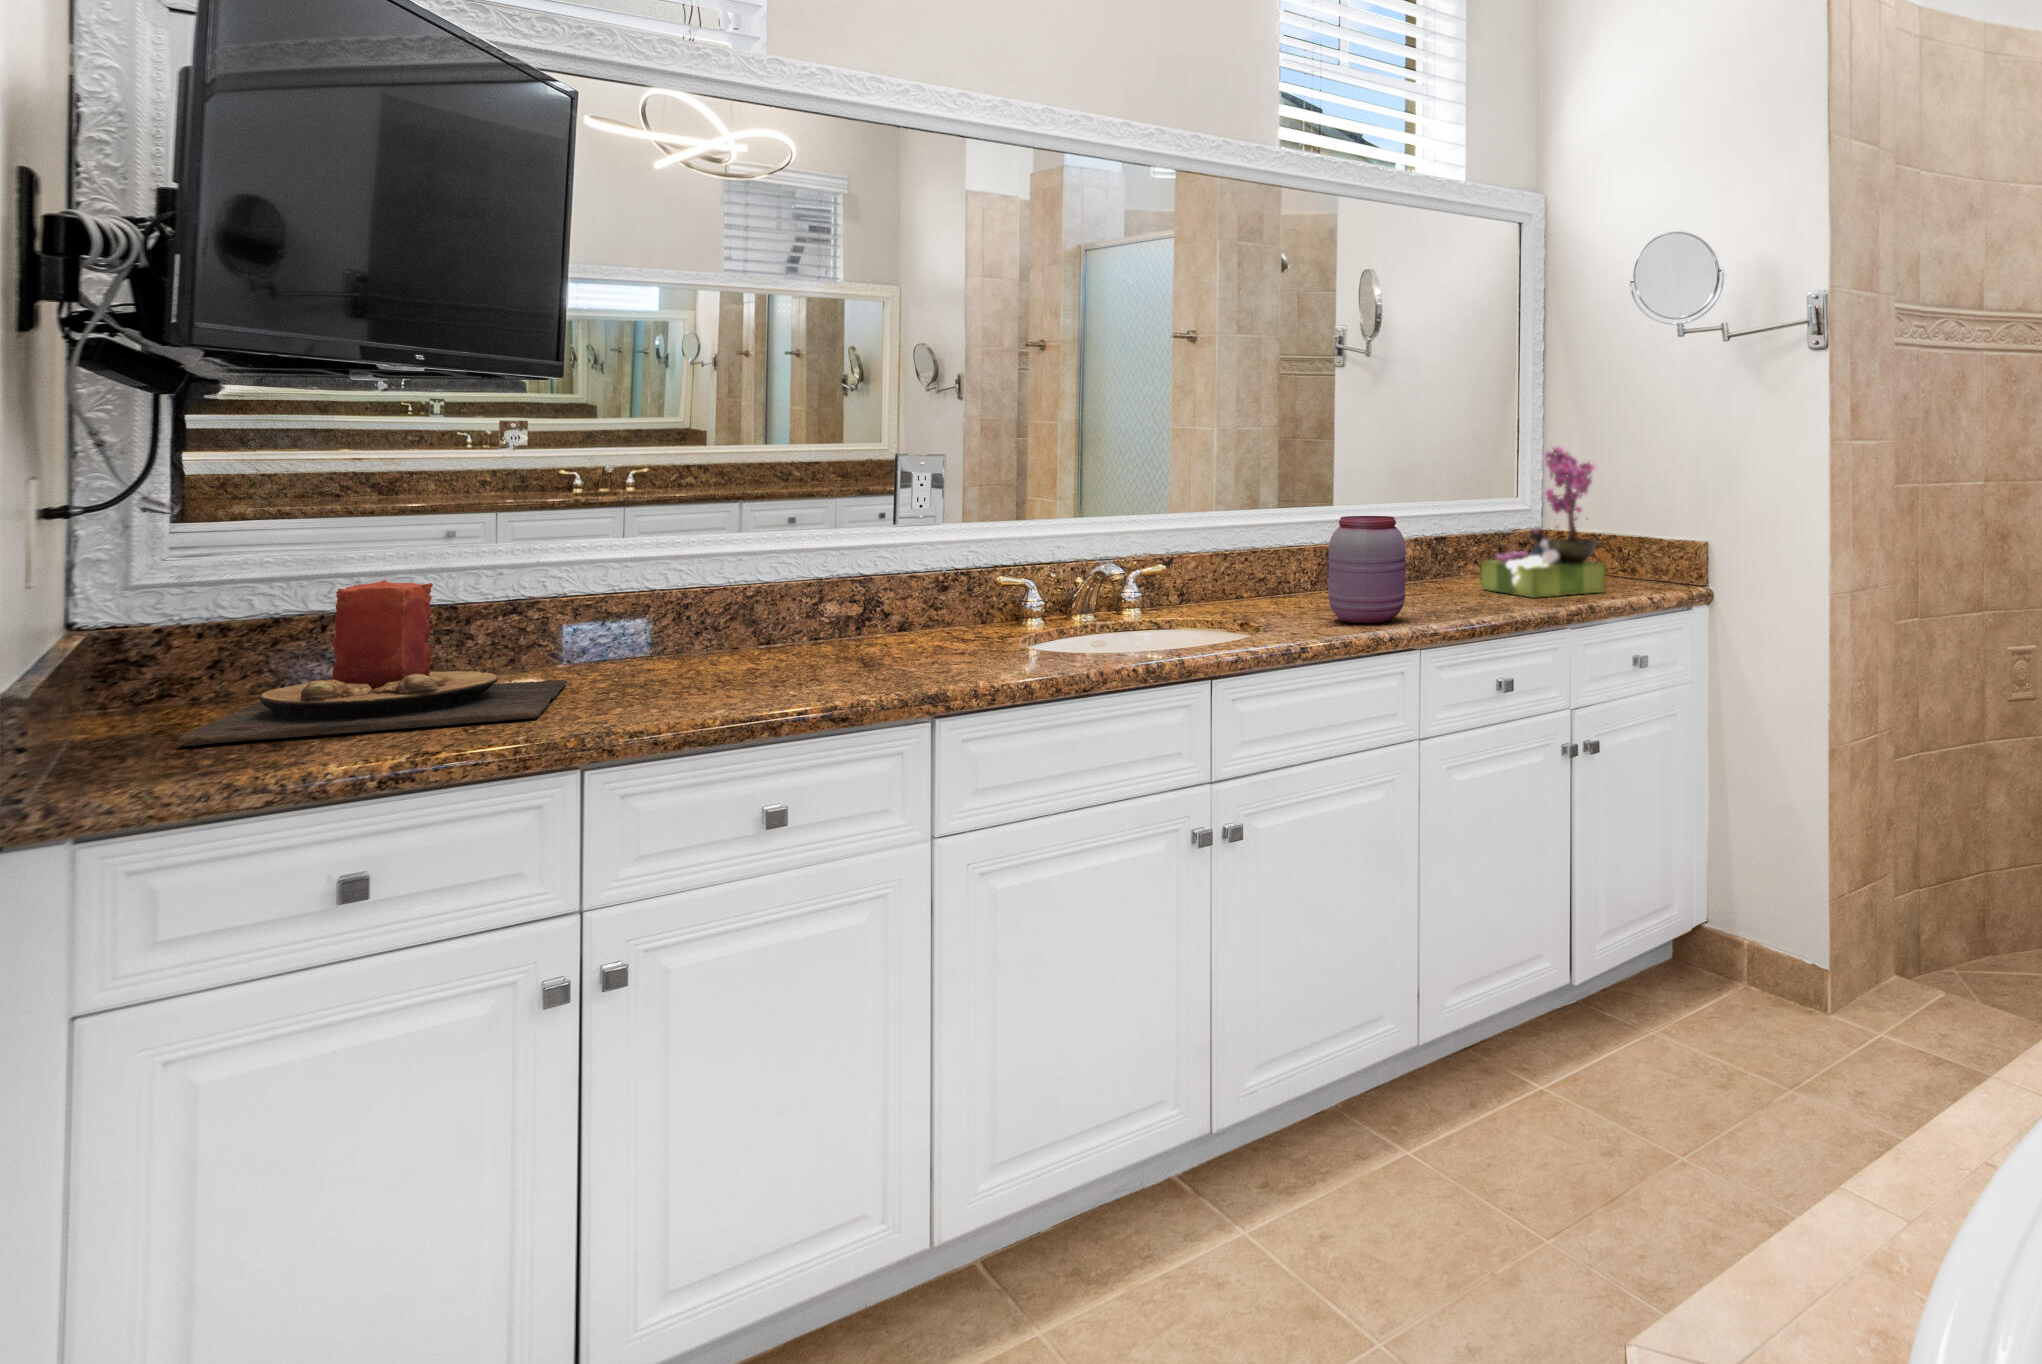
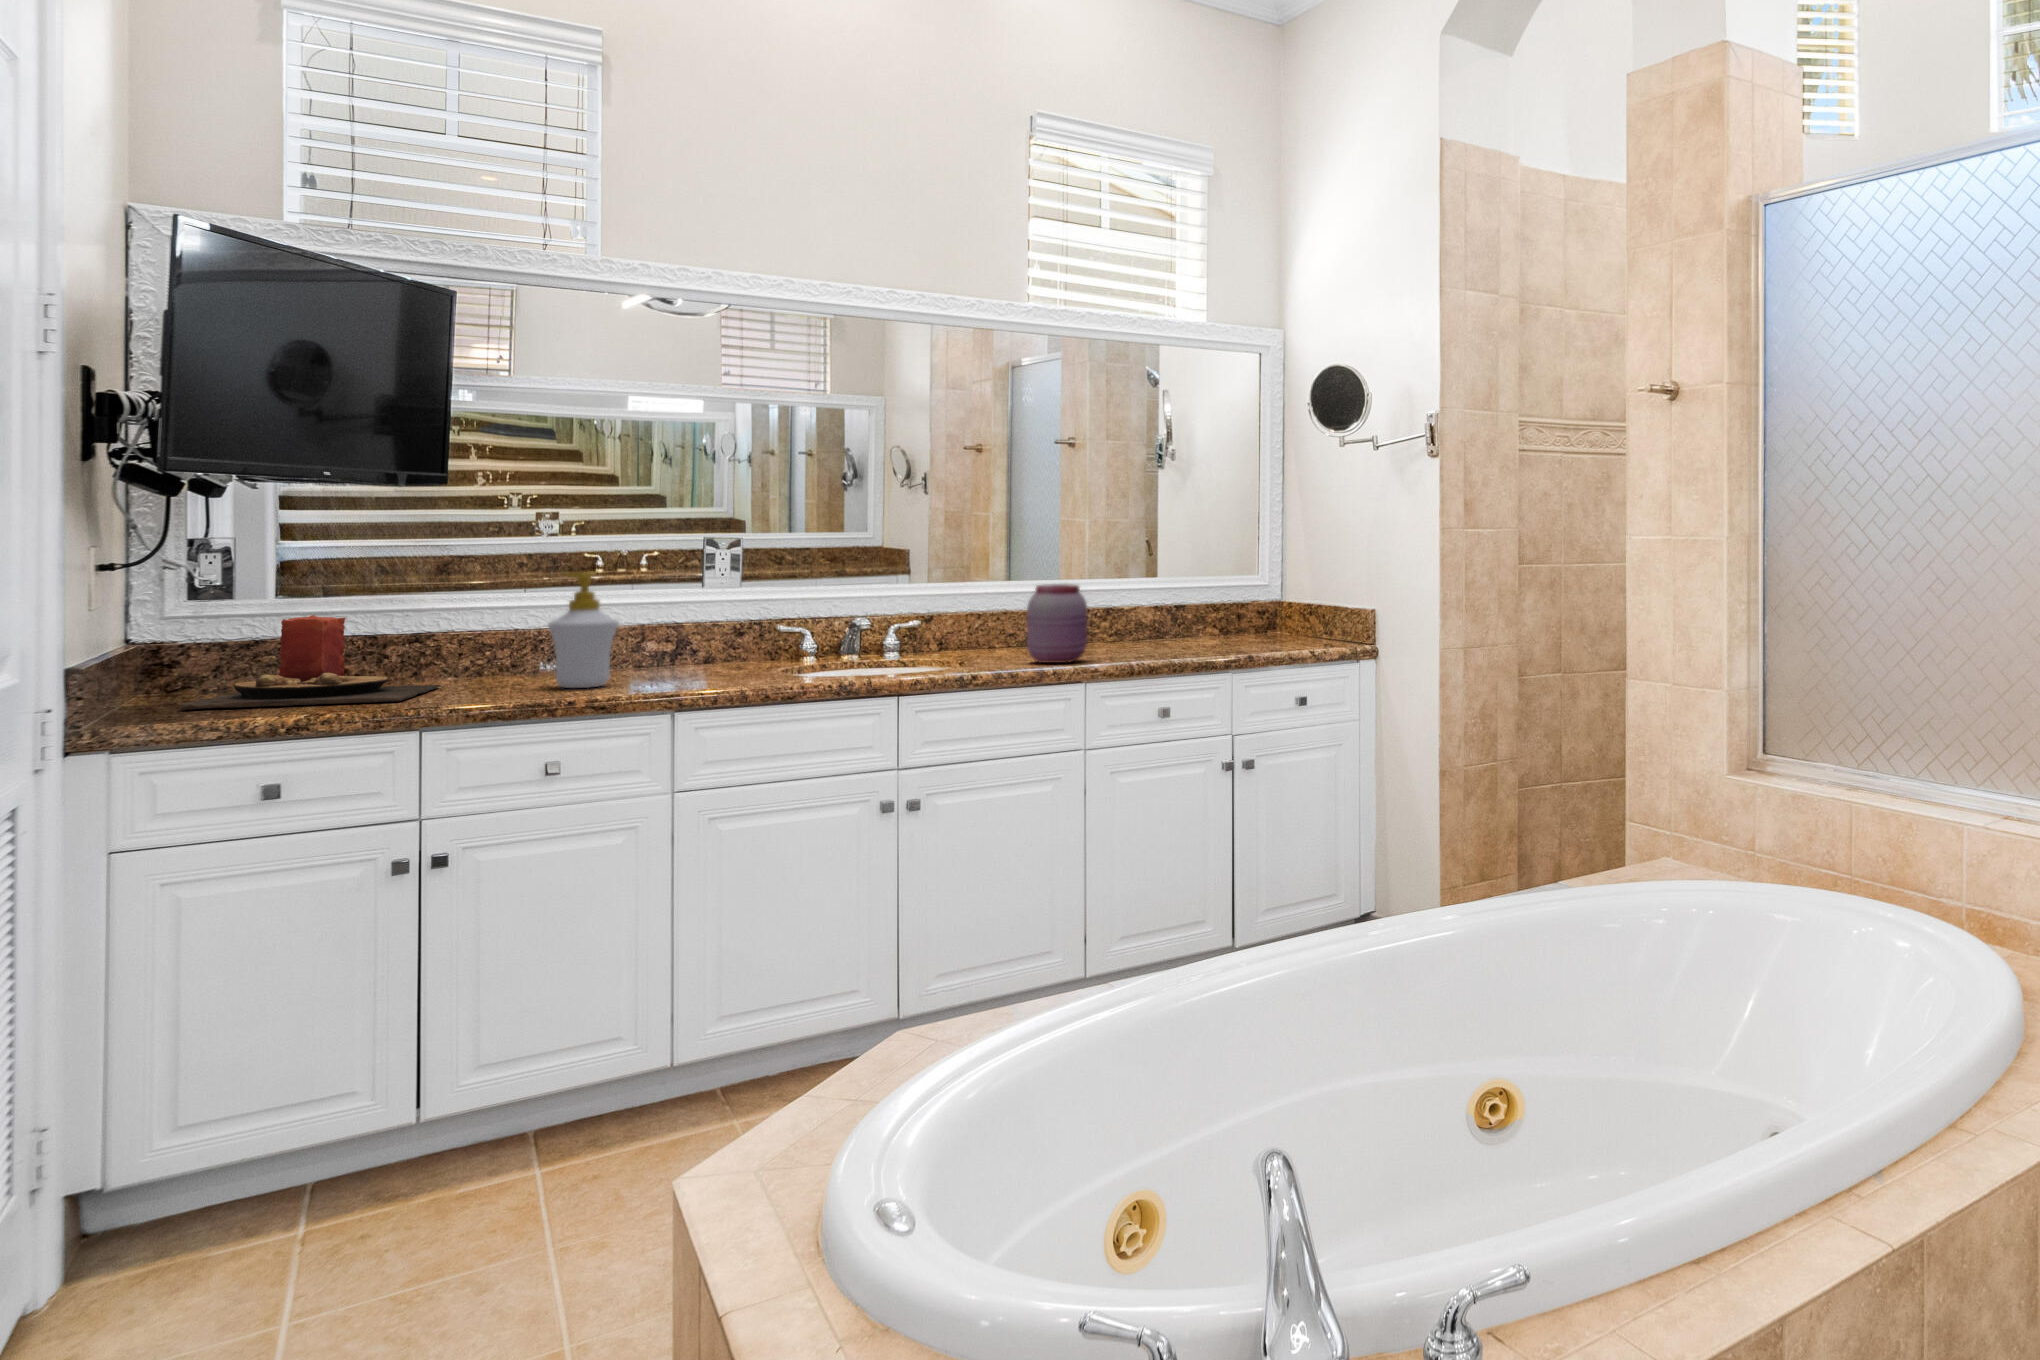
flower arrangement: present [1481,446,1605,598] -> none [1200,530,1291,650]
soap bottle: none [735,506,835,683] -> present [548,572,619,688]

